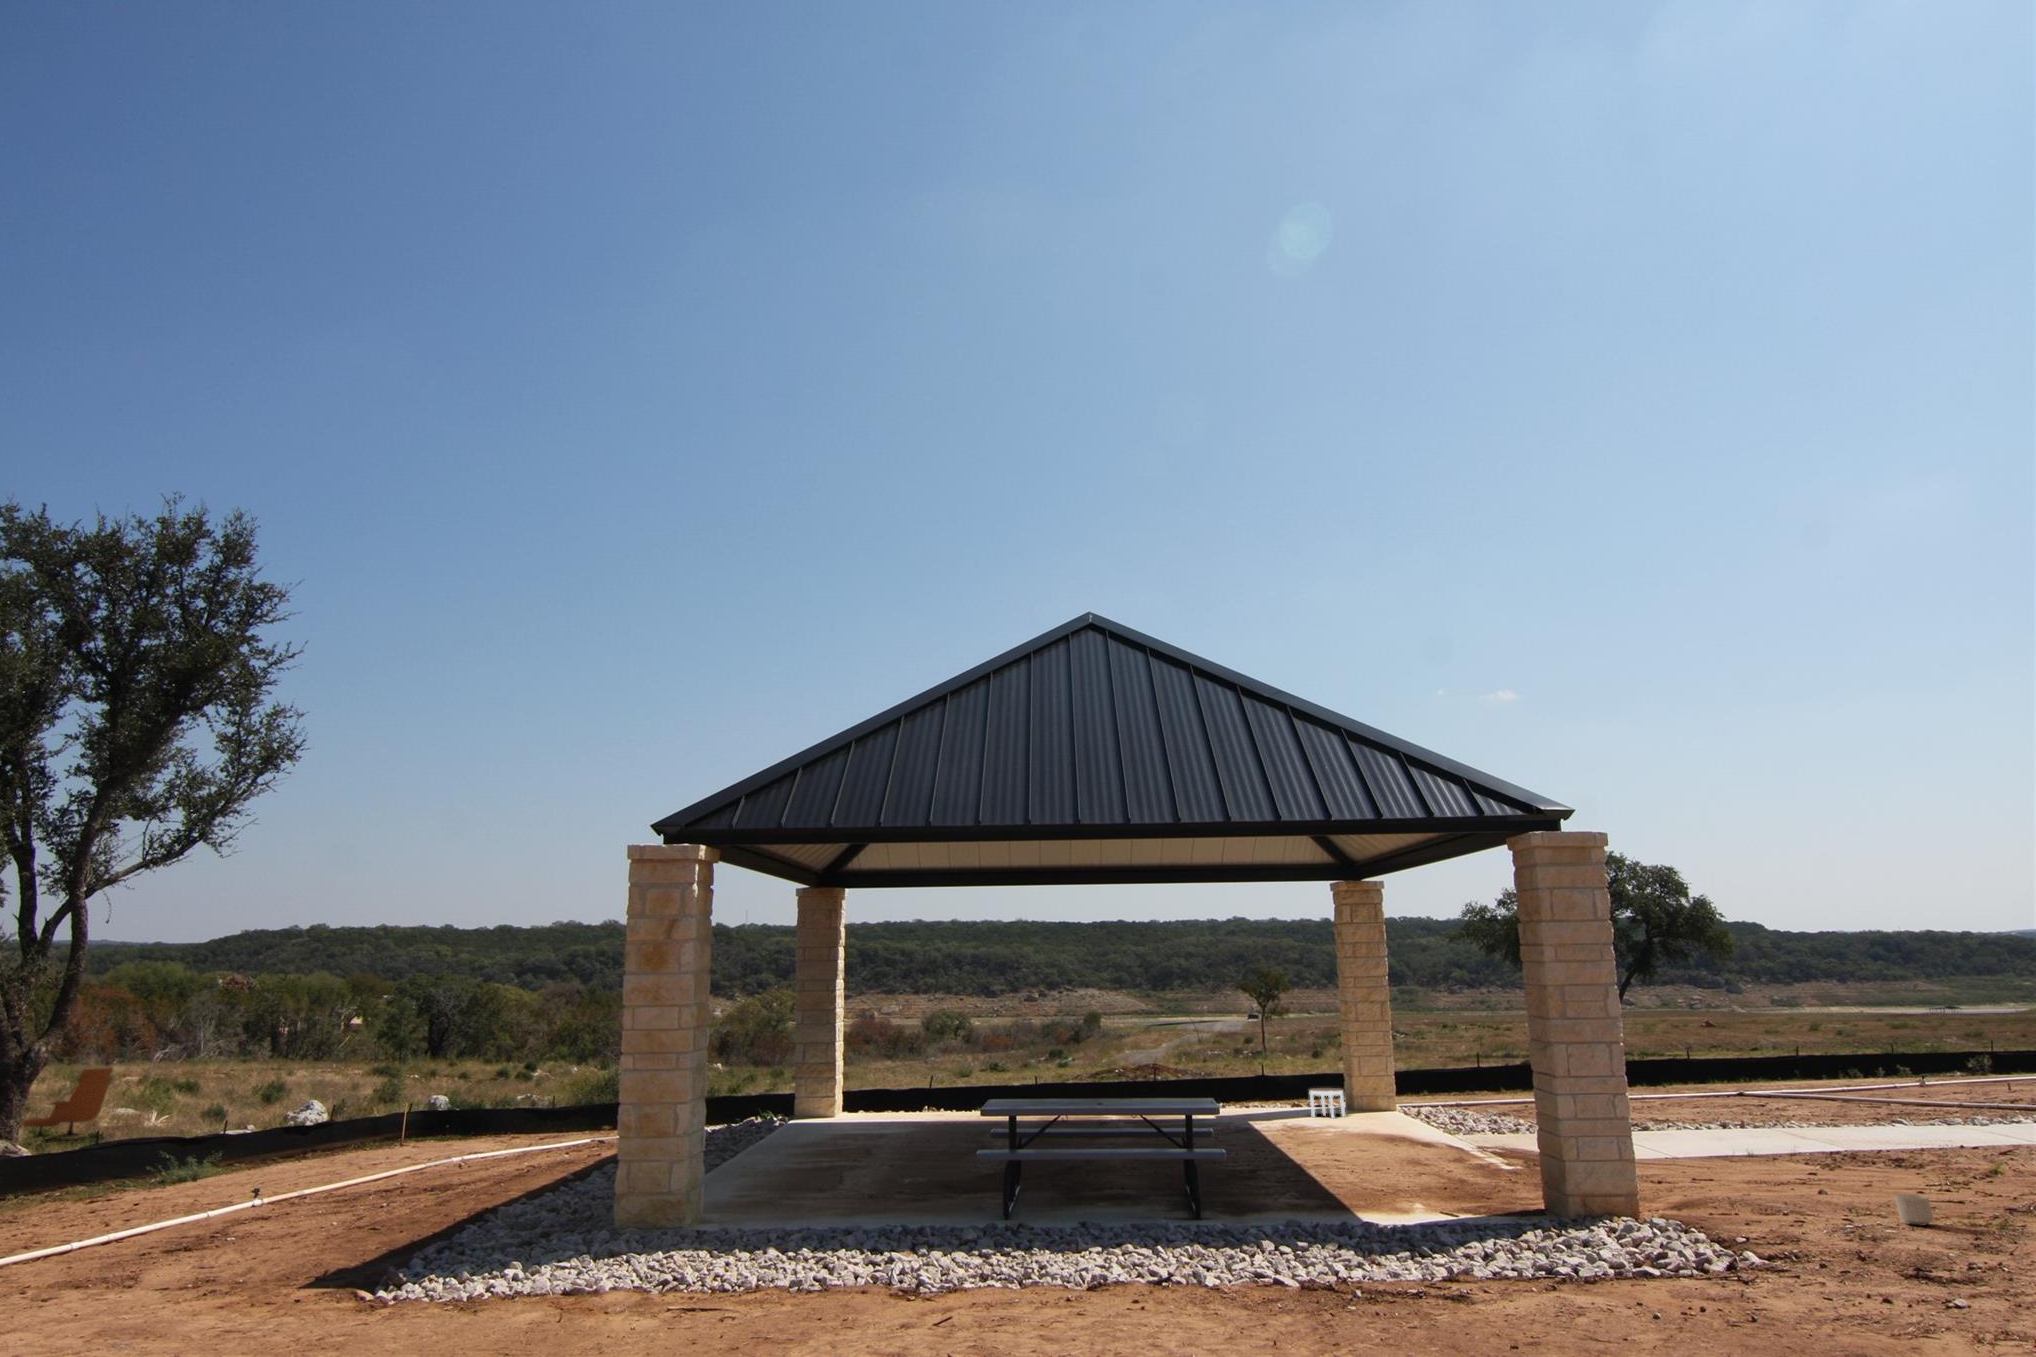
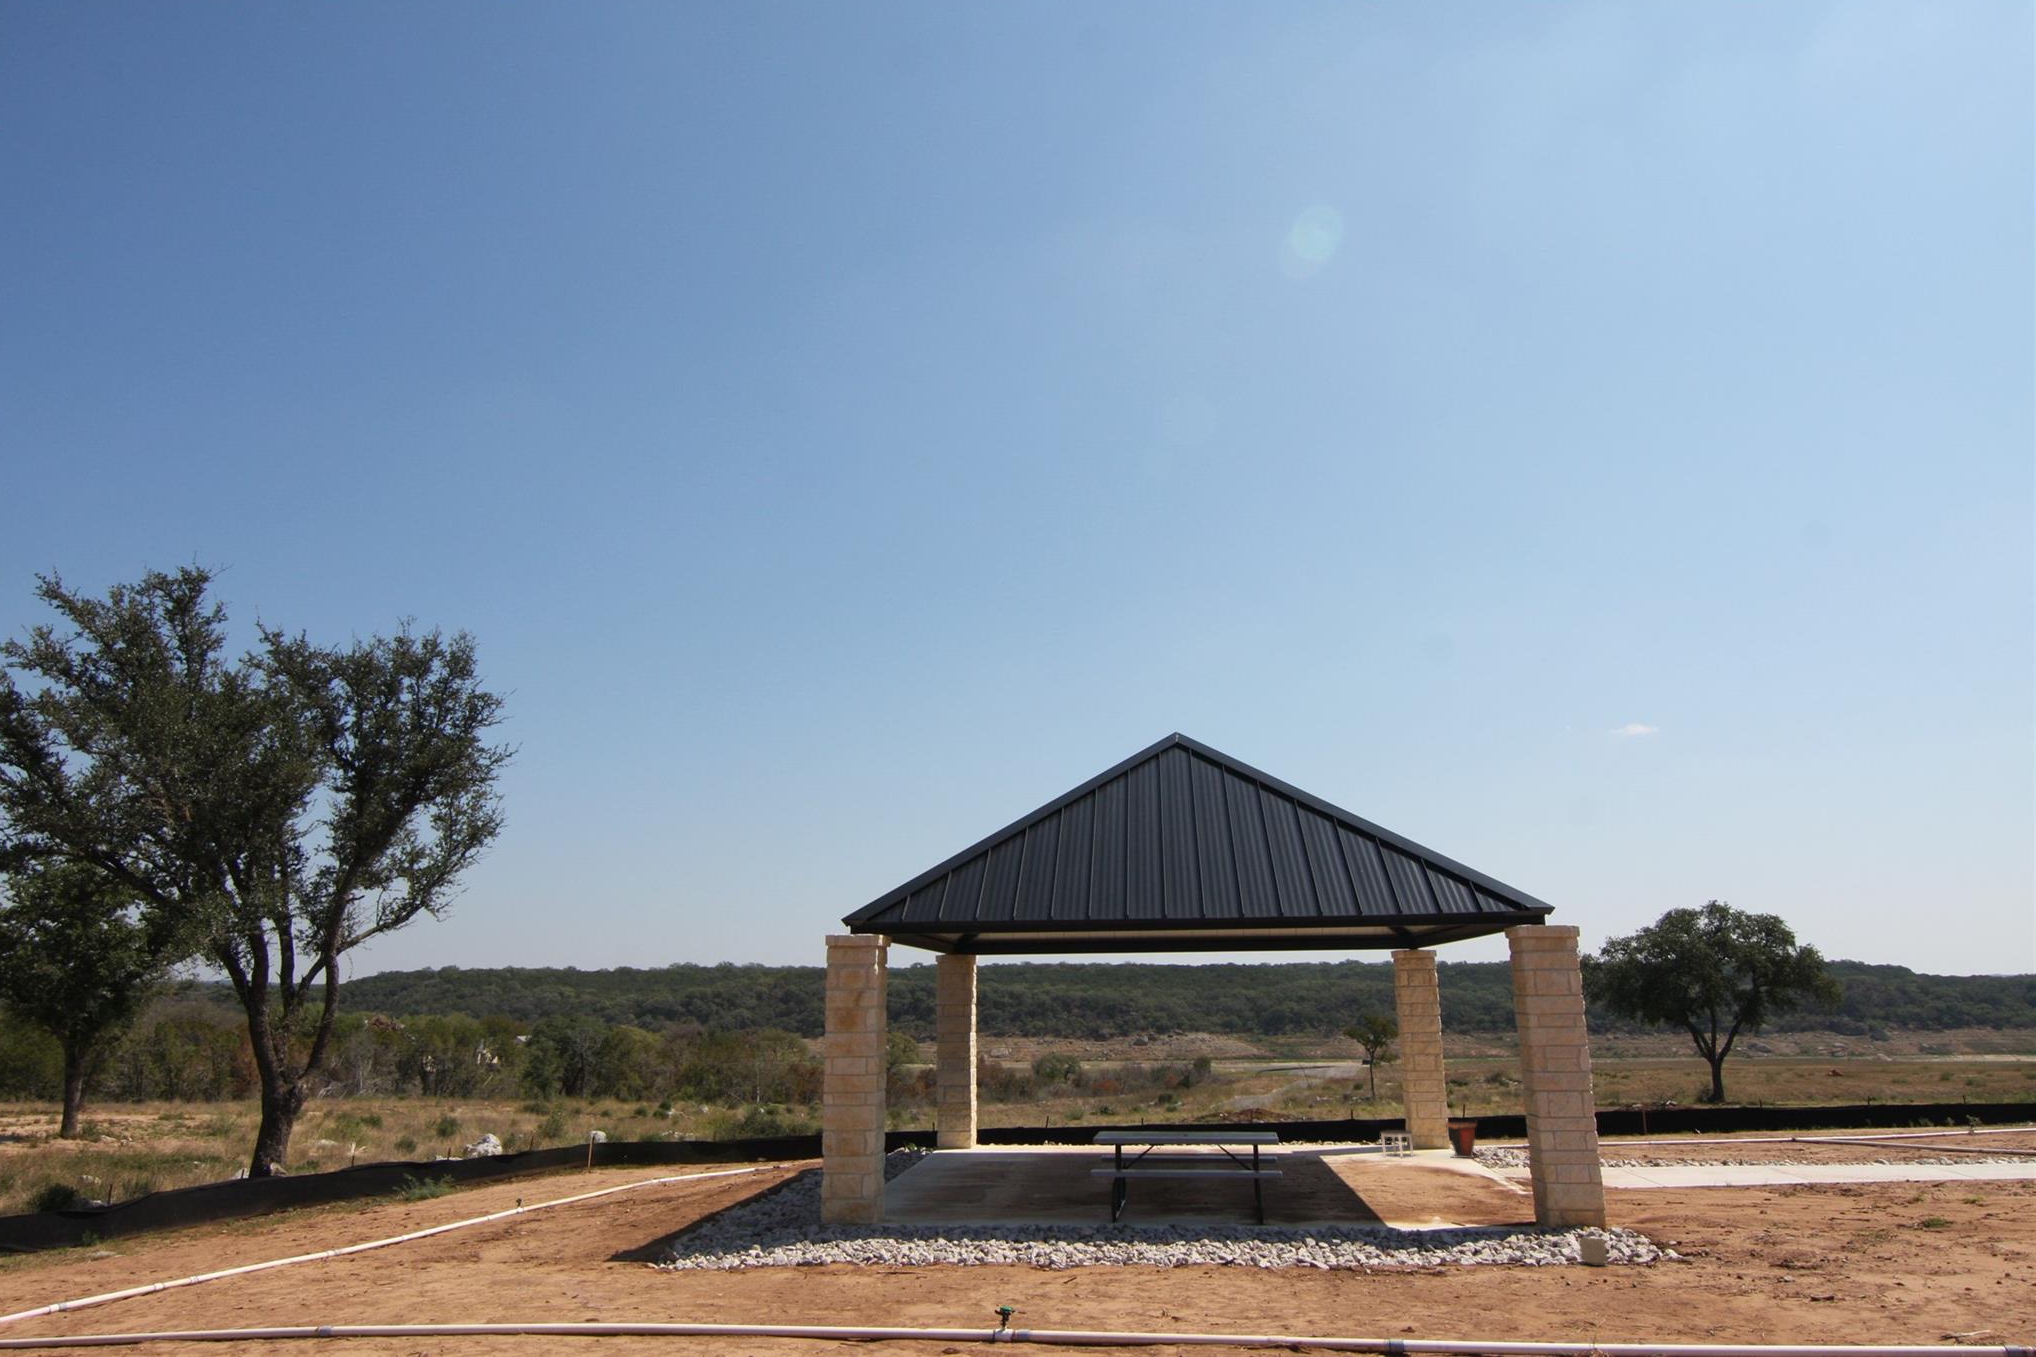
lounge chair: present [24,1067,113,1139] -> none [290,1101,359,1163]
trash can: none [1380,1075,1418,1118] -> present [1445,1122,1476,1158]
planter: present [1895,1193,1934,1226] -> present [1579,1238,1607,1266]

